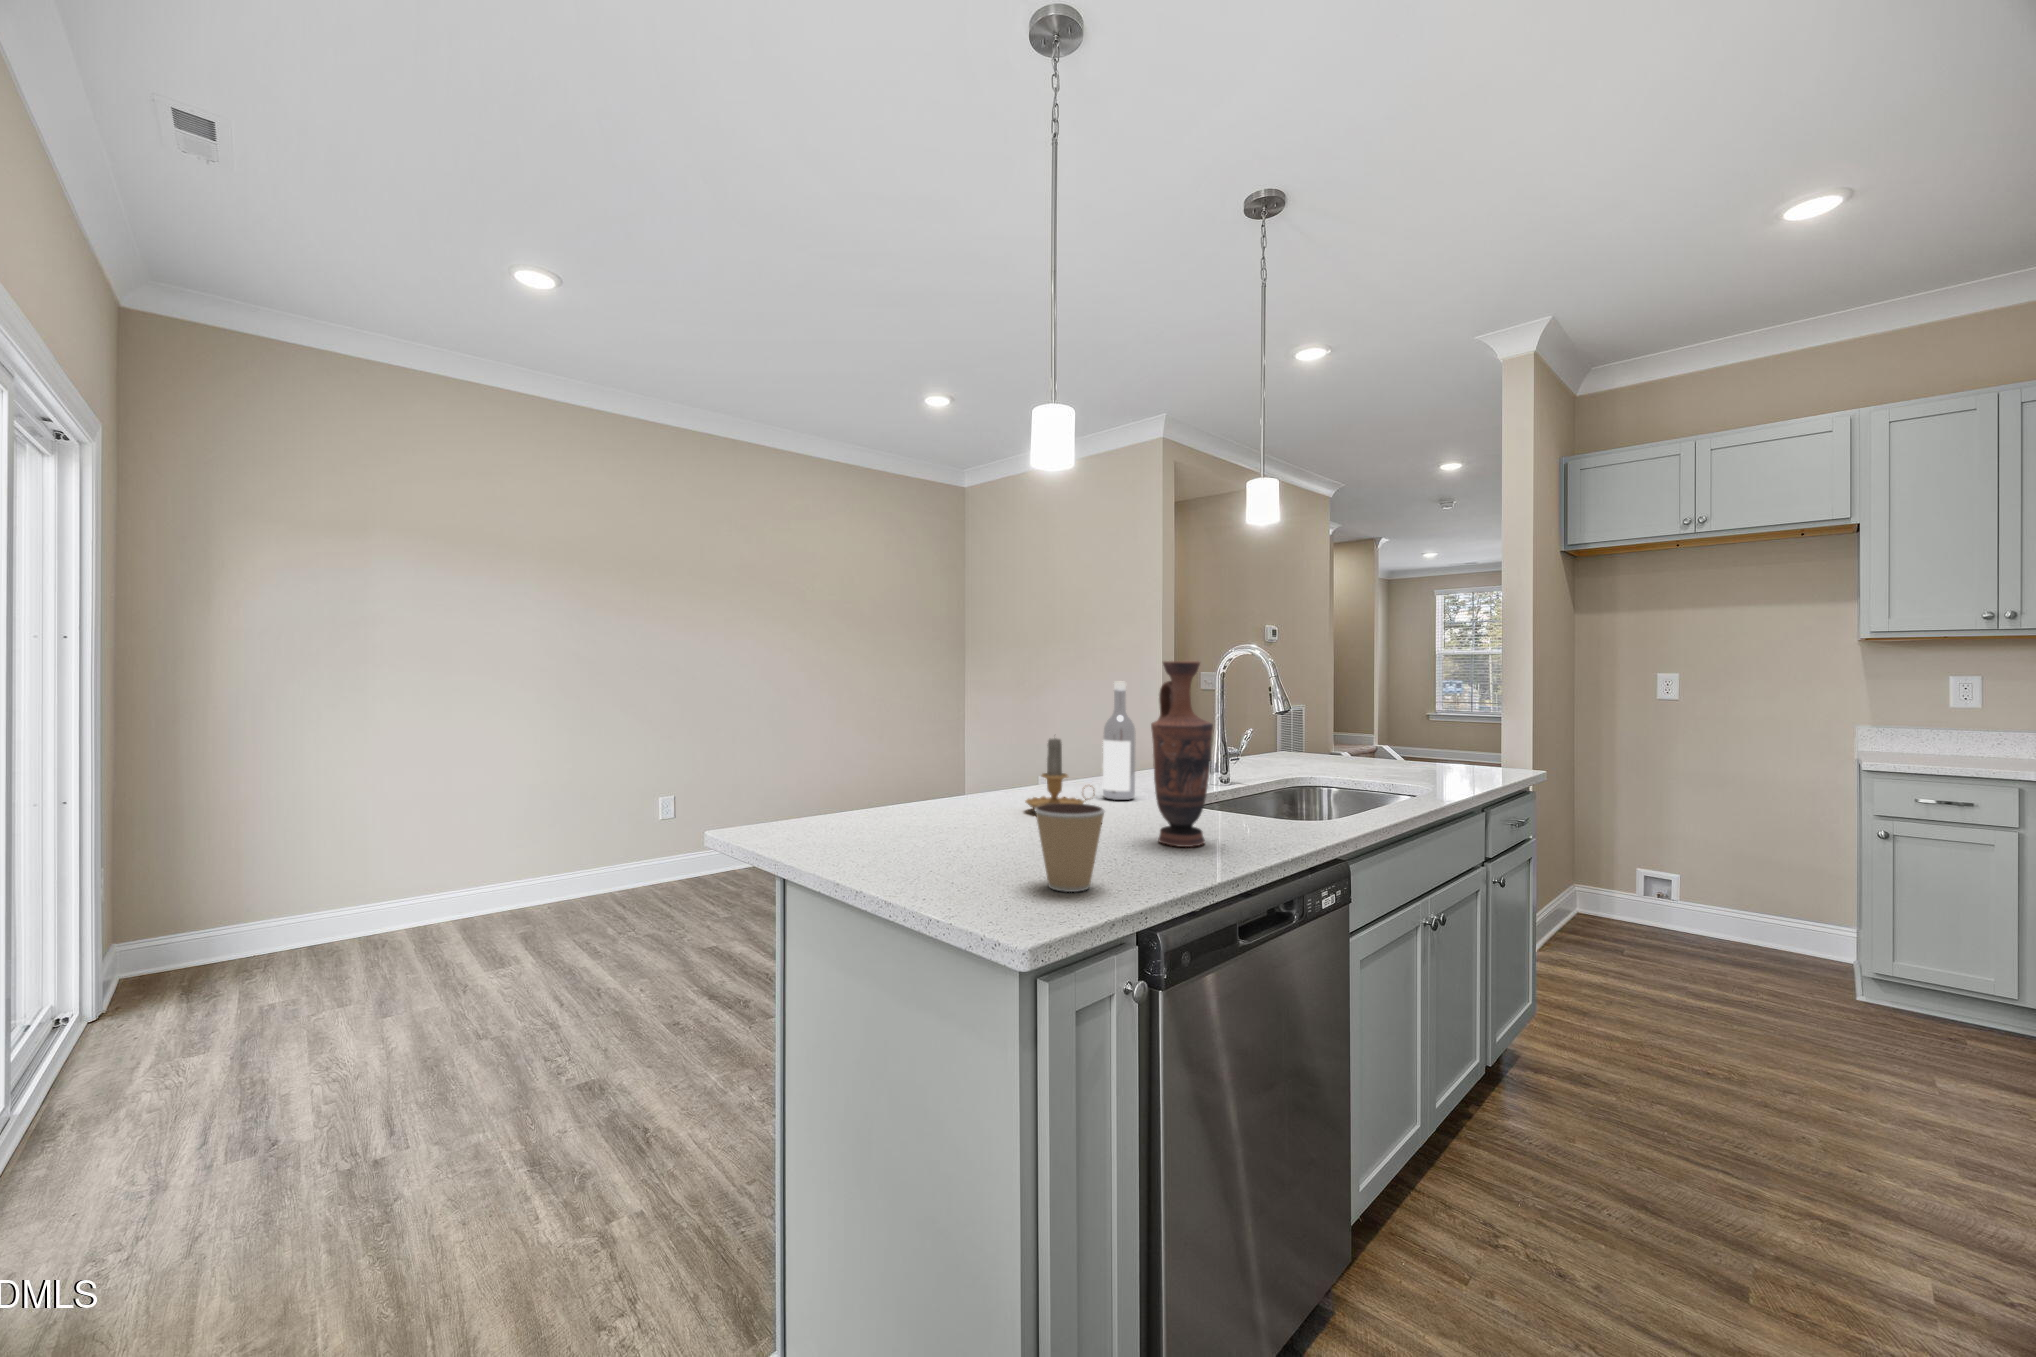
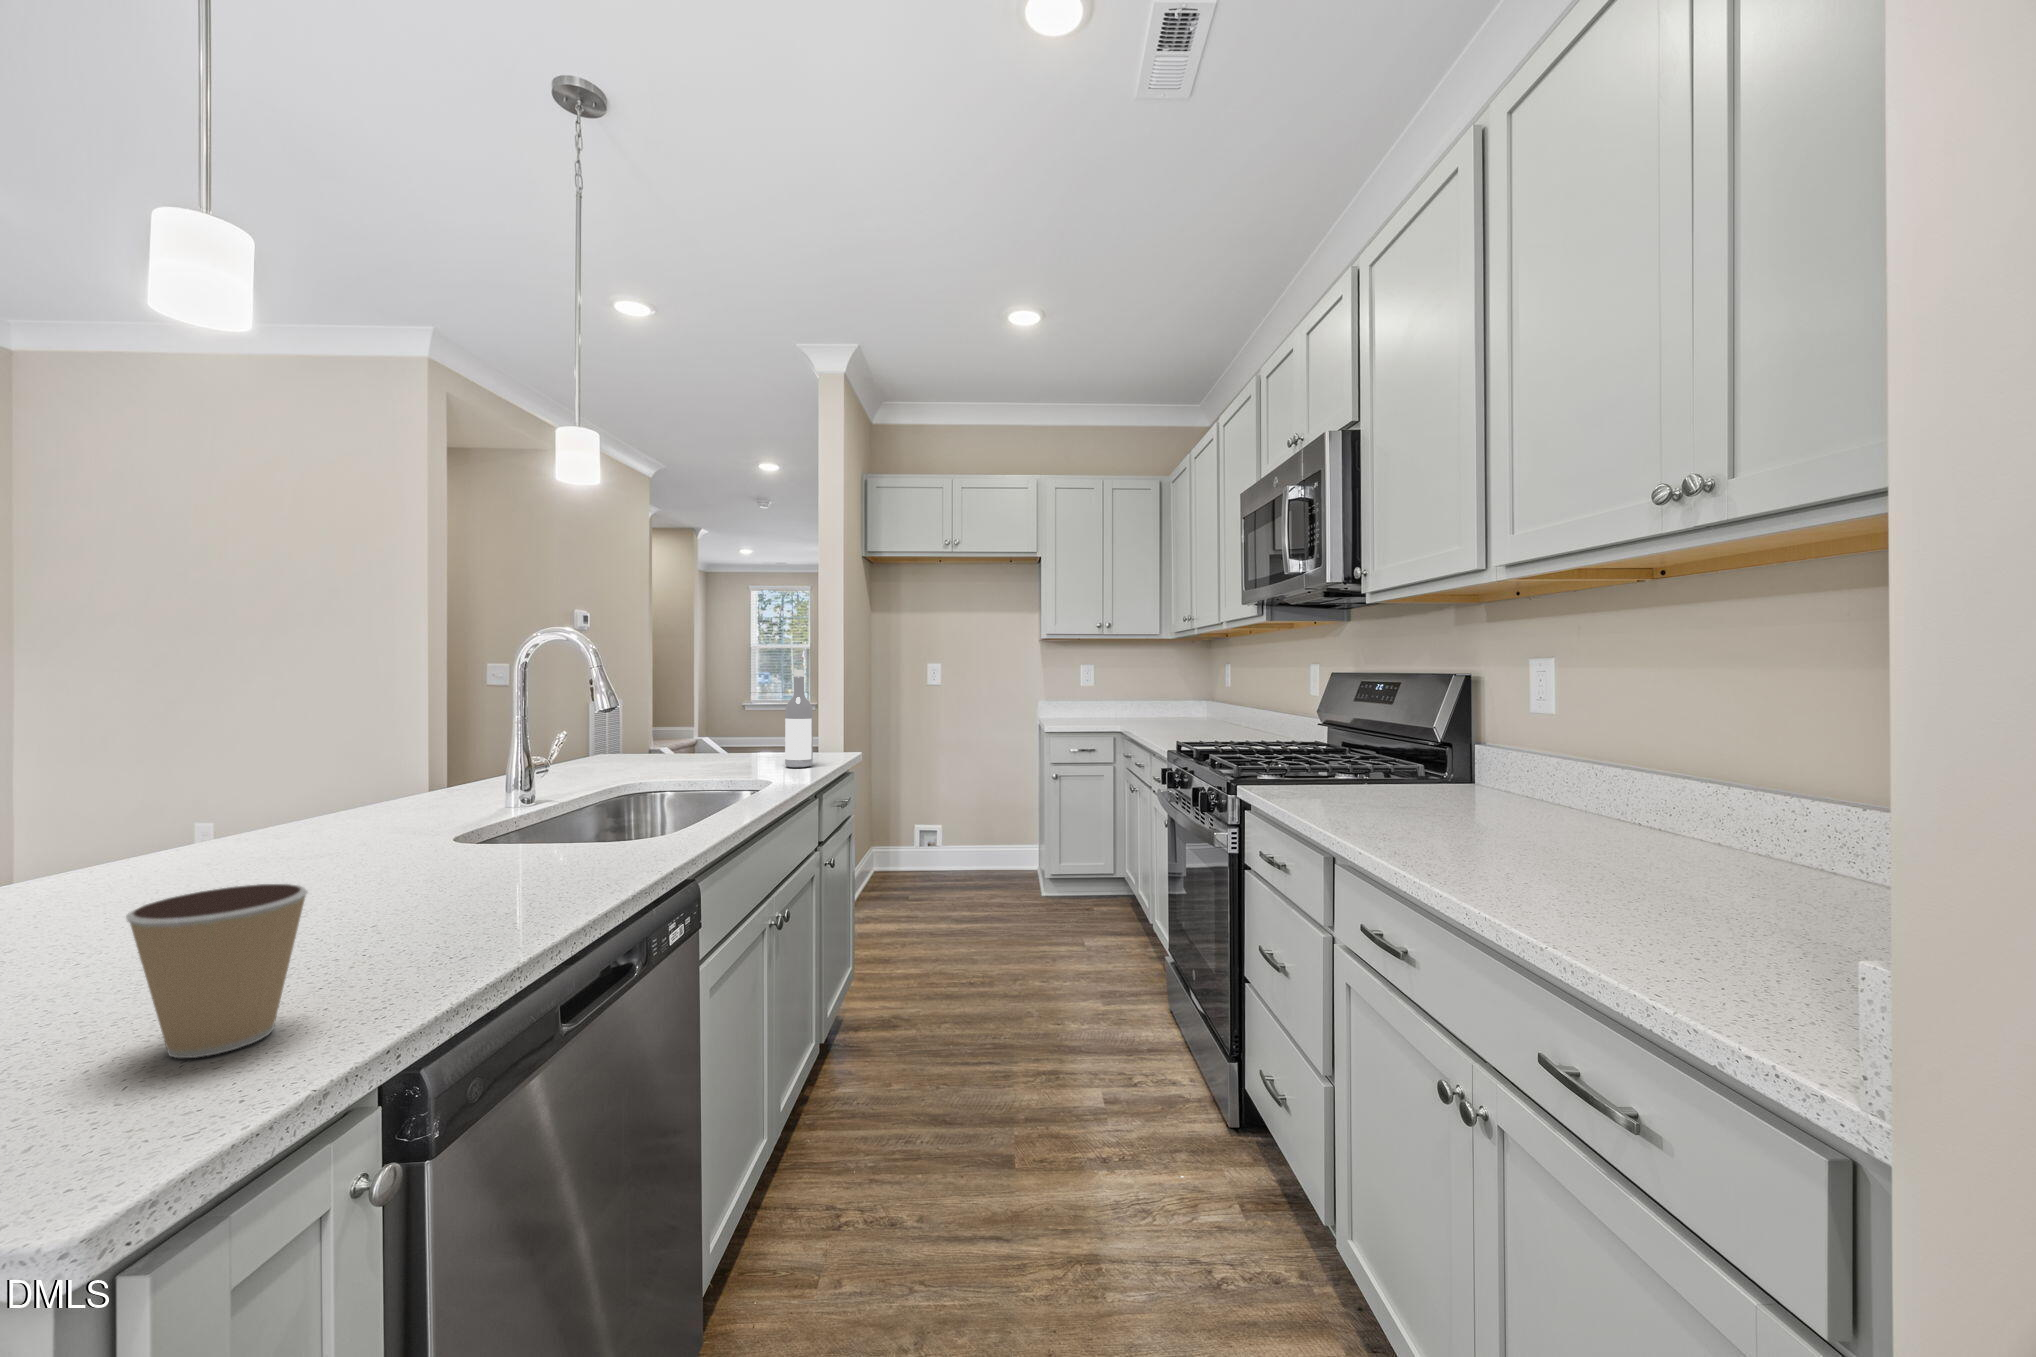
vase: present [1151,661,1213,847] -> none [409,642,516,910]
wine bottle: present [1103,682,1136,800] -> present [785,670,813,768]
candle: present [1026,738,1094,809] -> none [144,759,306,891]

